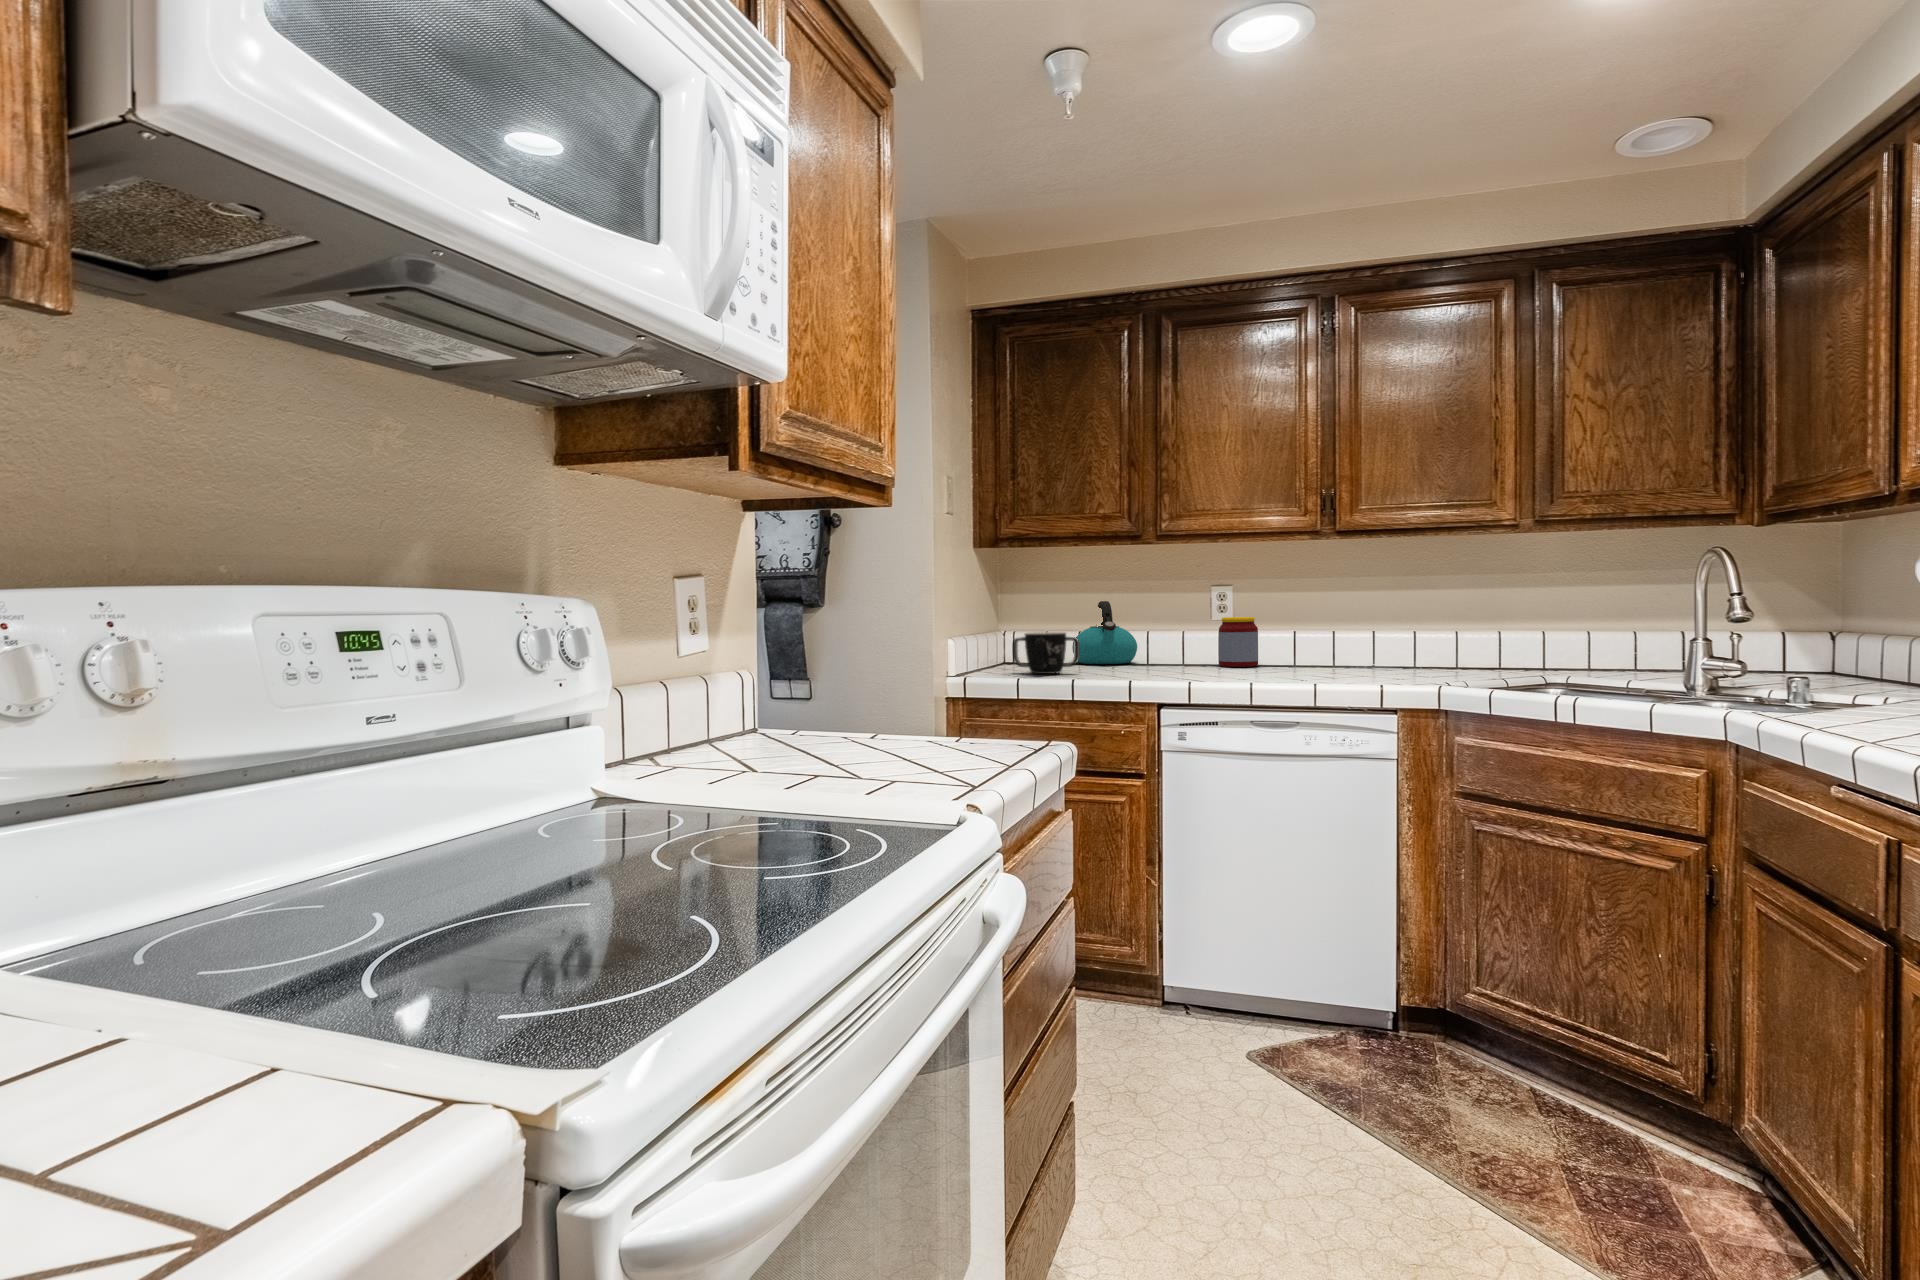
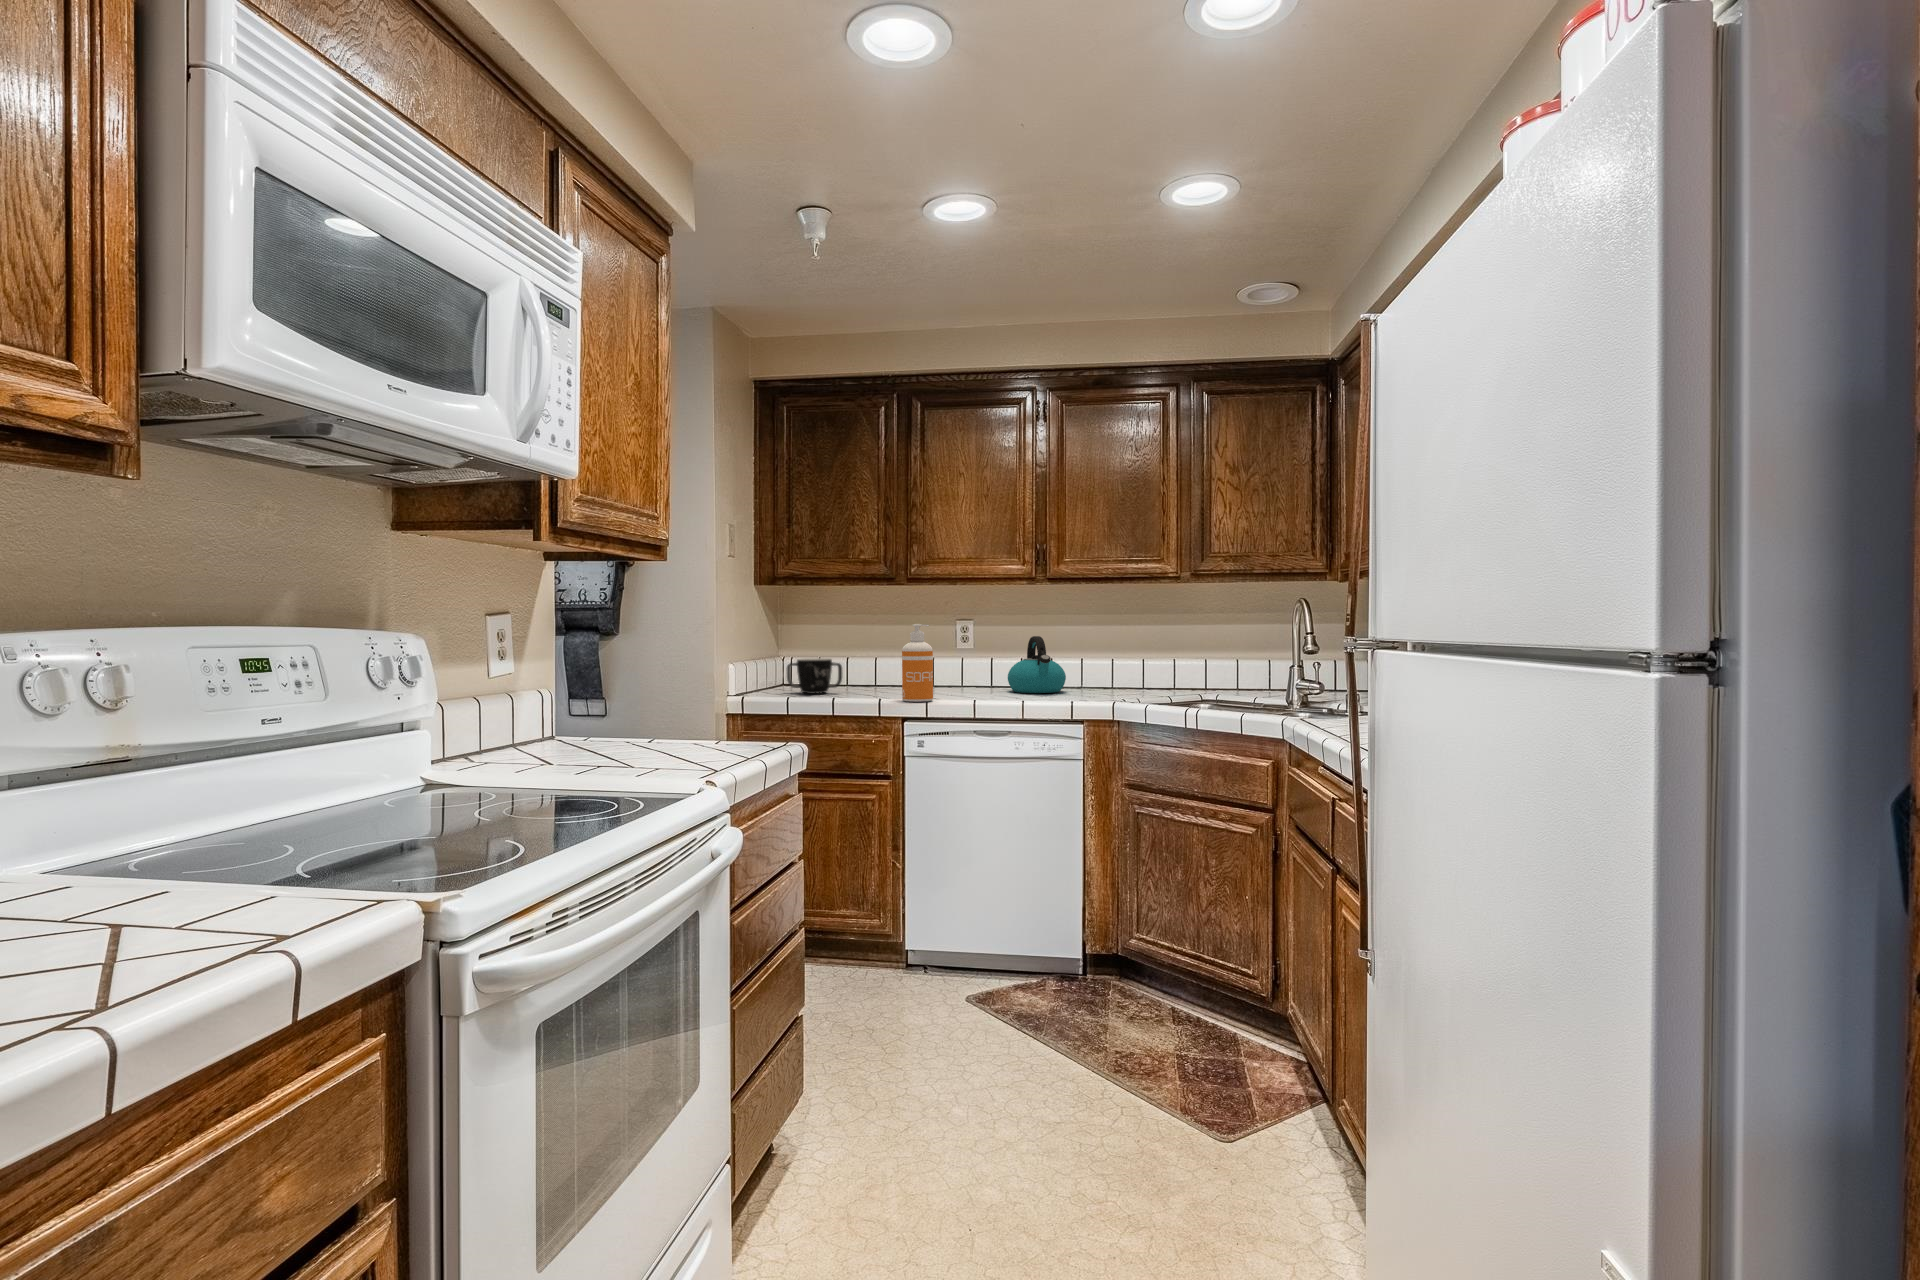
soap dispenser: none [1158,588,1197,684] -> present [902,624,933,702]
kettle: present [1072,601,1137,664] -> present [1008,636,1066,693]
jar: present [1219,617,1258,667] -> none [960,647,991,688]

